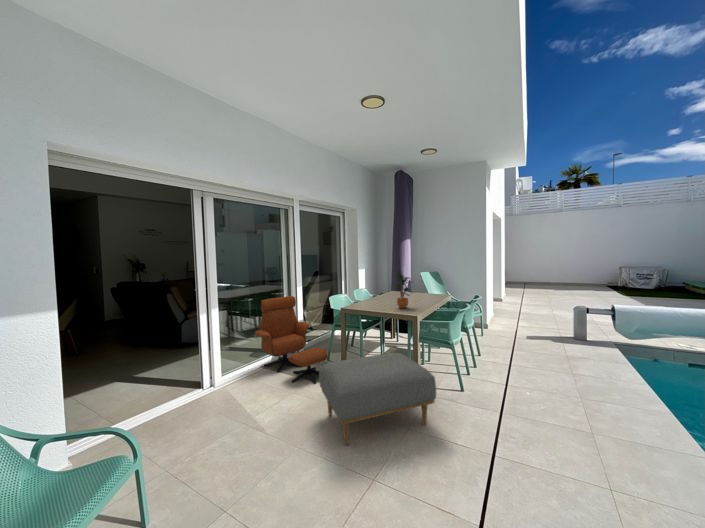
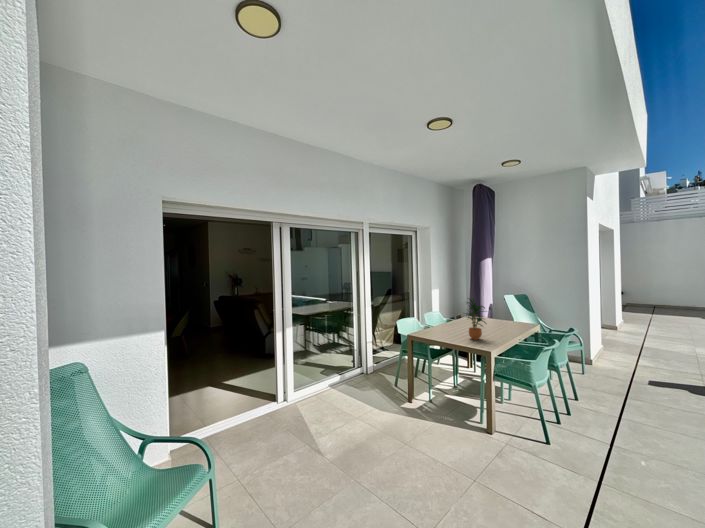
lounge chair: present [255,296,327,384] -> none [325,318,394,411]
ottoman: present [319,353,436,445] -> none [379,392,508,489]

